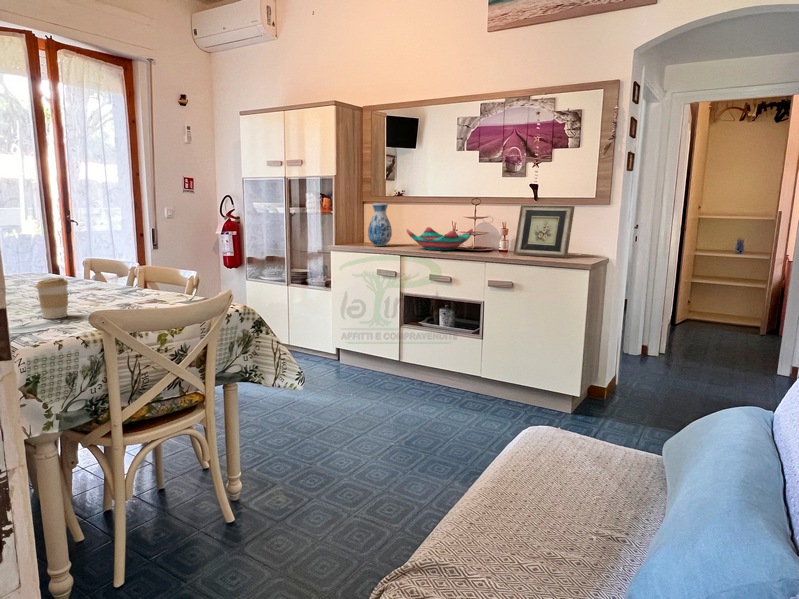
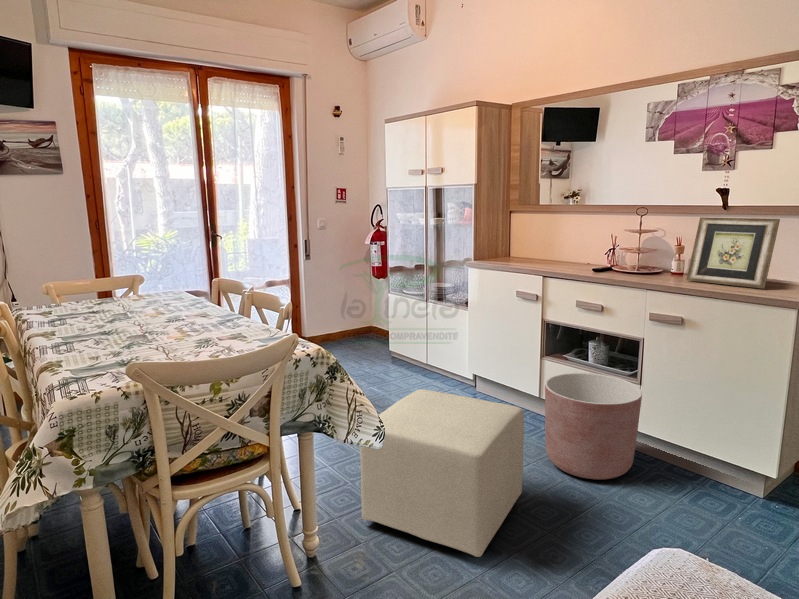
vase: present [368,203,392,246] -> none [508,215,536,263]
decorative bowl: present [407,227,473,250] -> none [550,242,636,271]
coffee cup: present [36,278,68,319] -> none [114,313,146,355]
planter: none [412,333,487,416] -> present [545,373,642,480]
ottoman: none [271,352,404,476] -> present [360,389,524,557]

